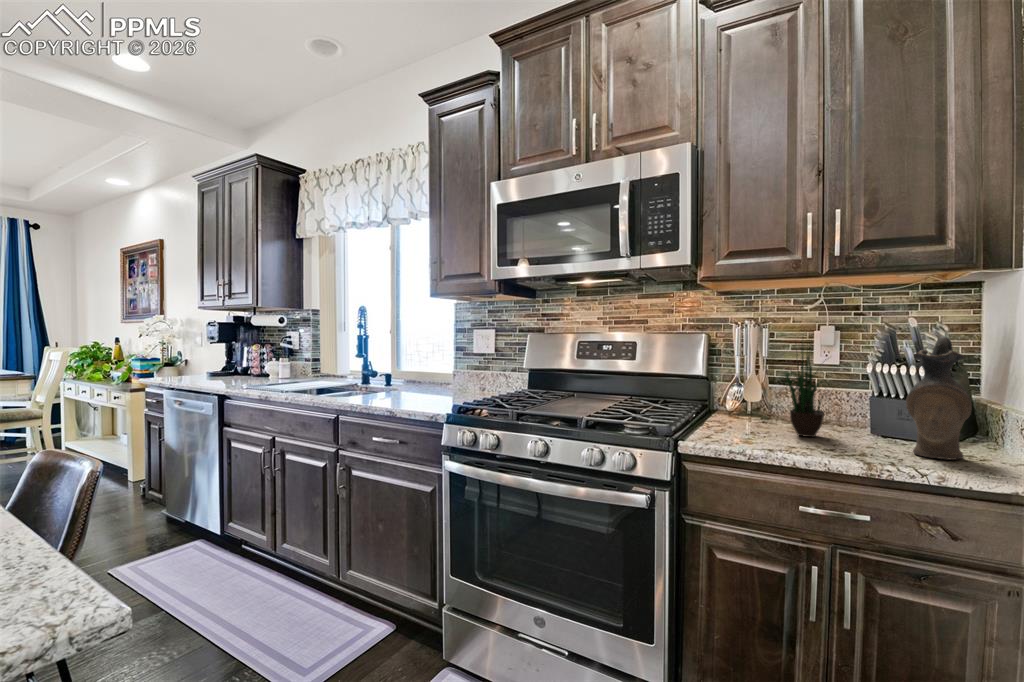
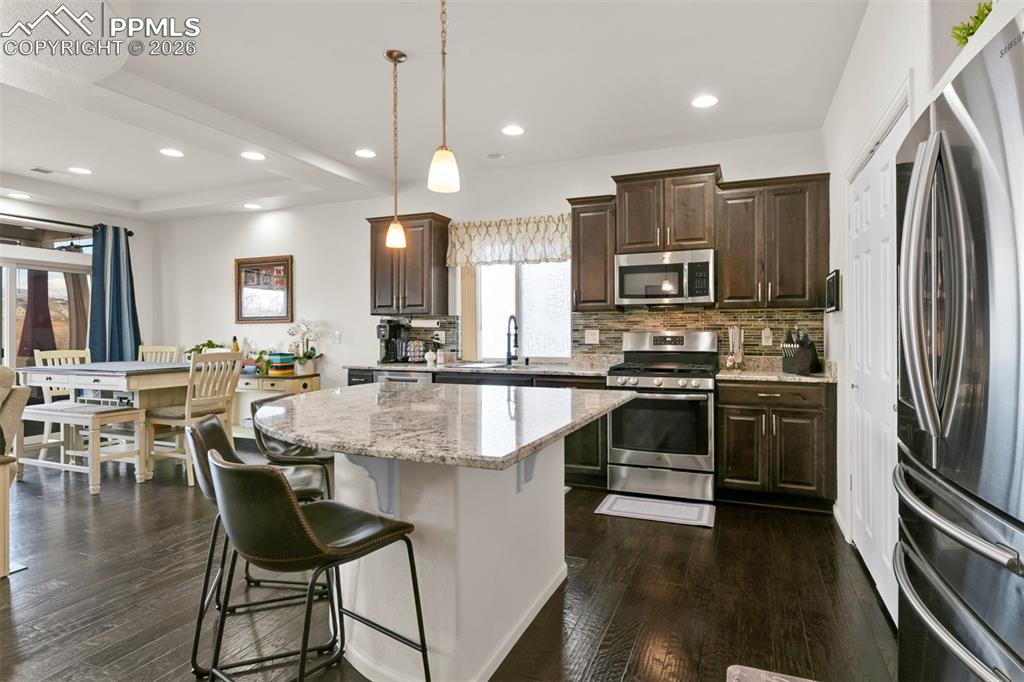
potted plant: present [785,342,826,437] -> none [746,327,773,372]

